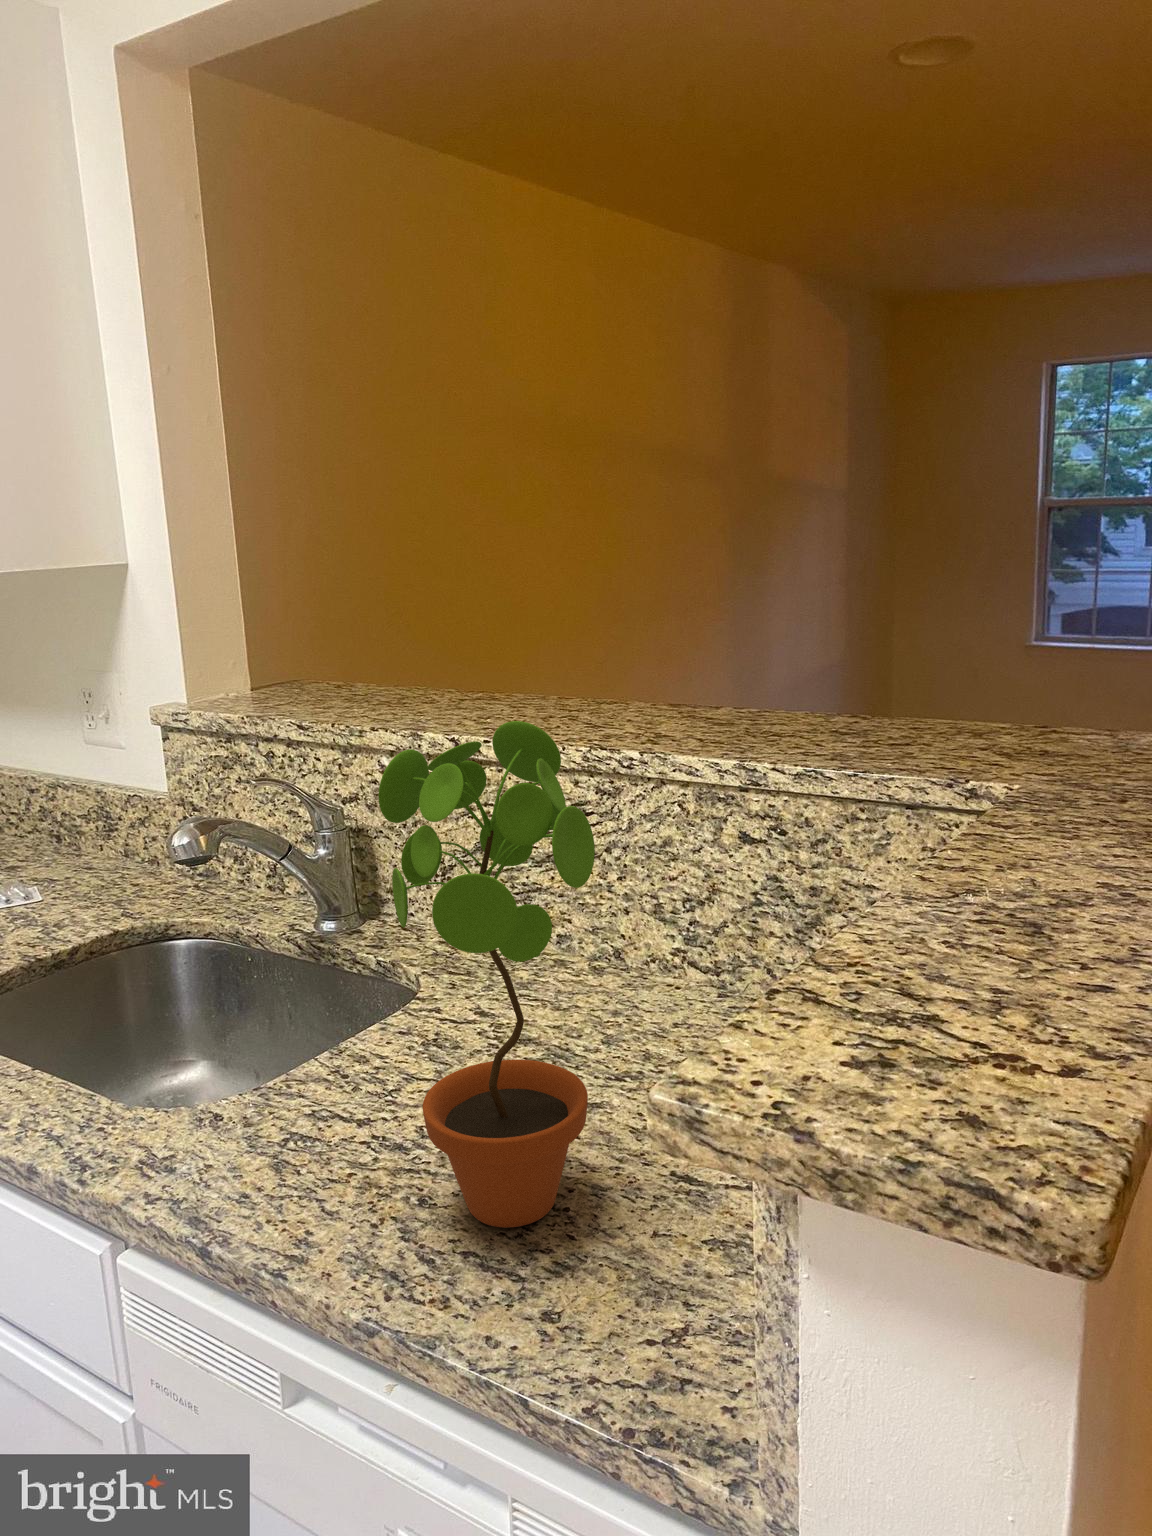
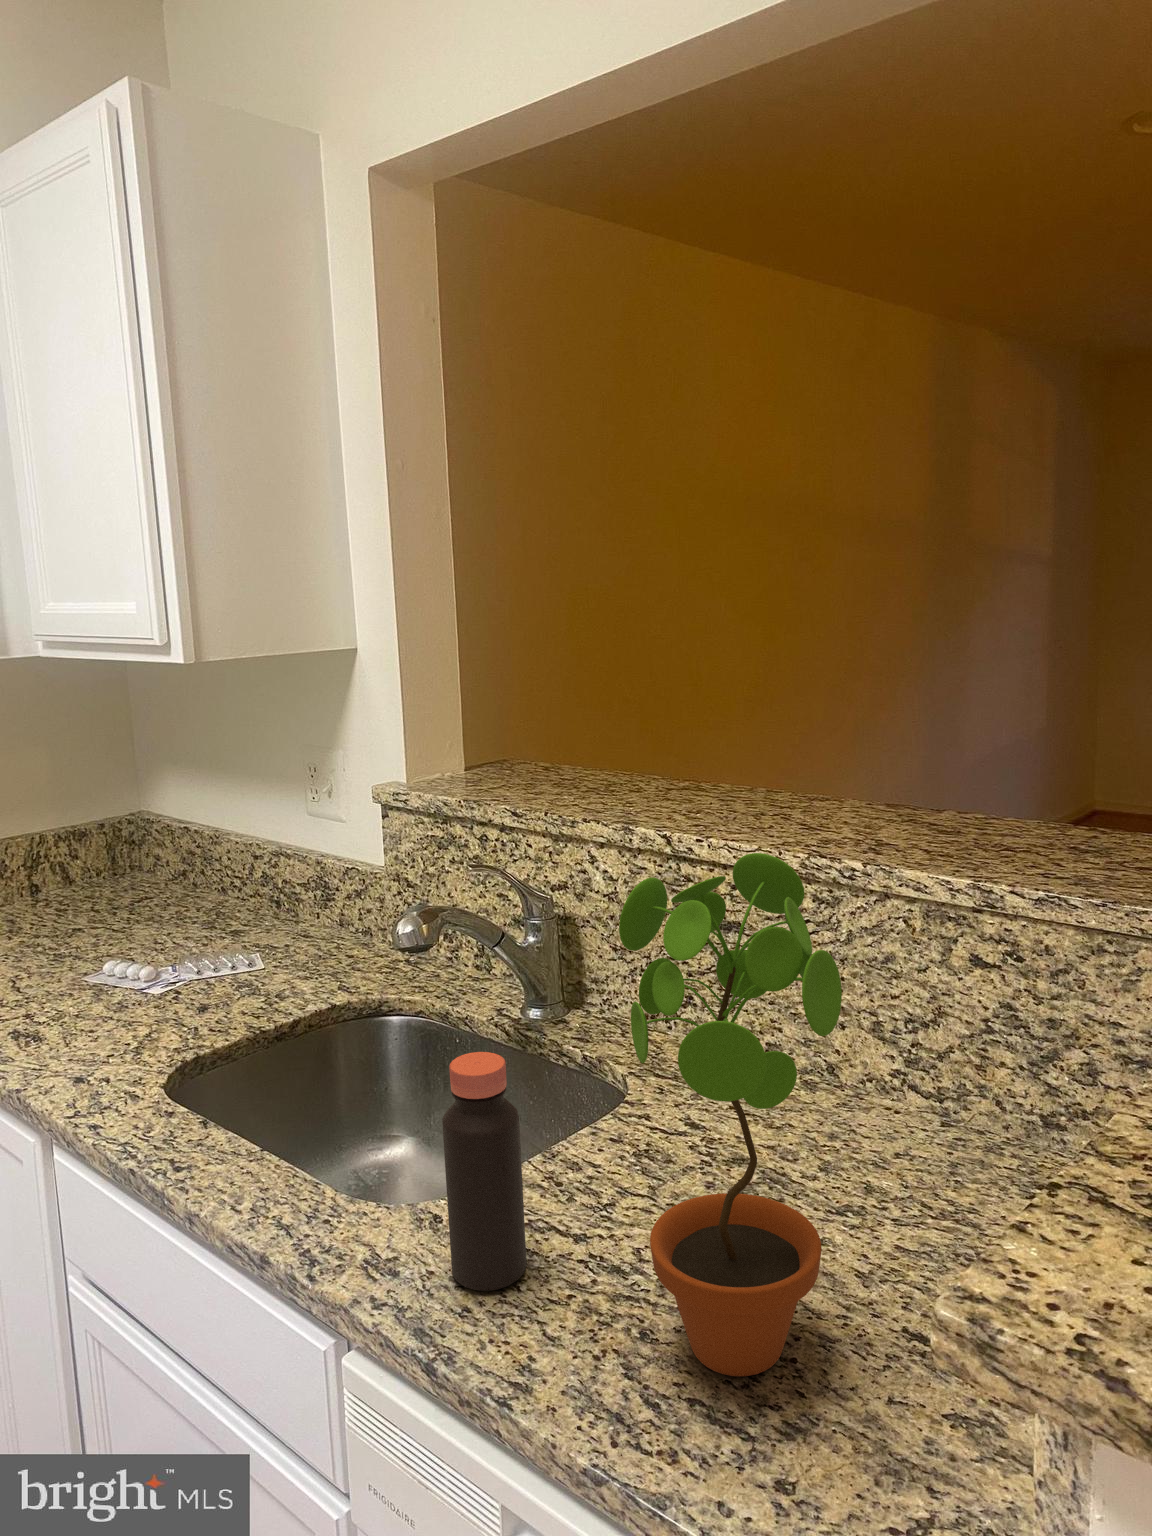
bottle: none [214,940,308,1177] -> present [442,1052,527,1291]

